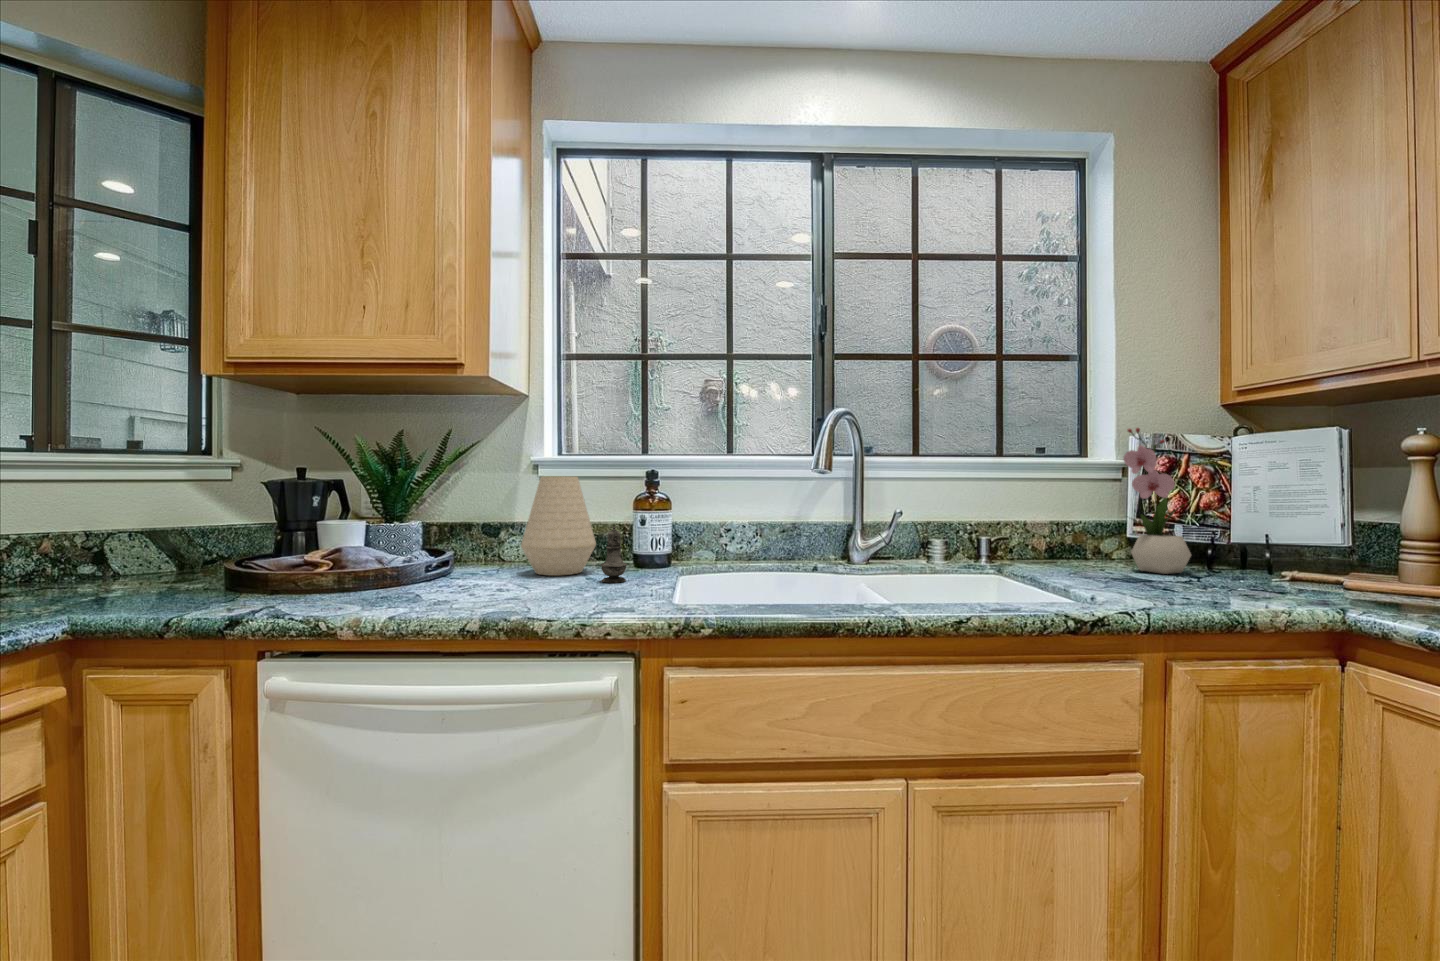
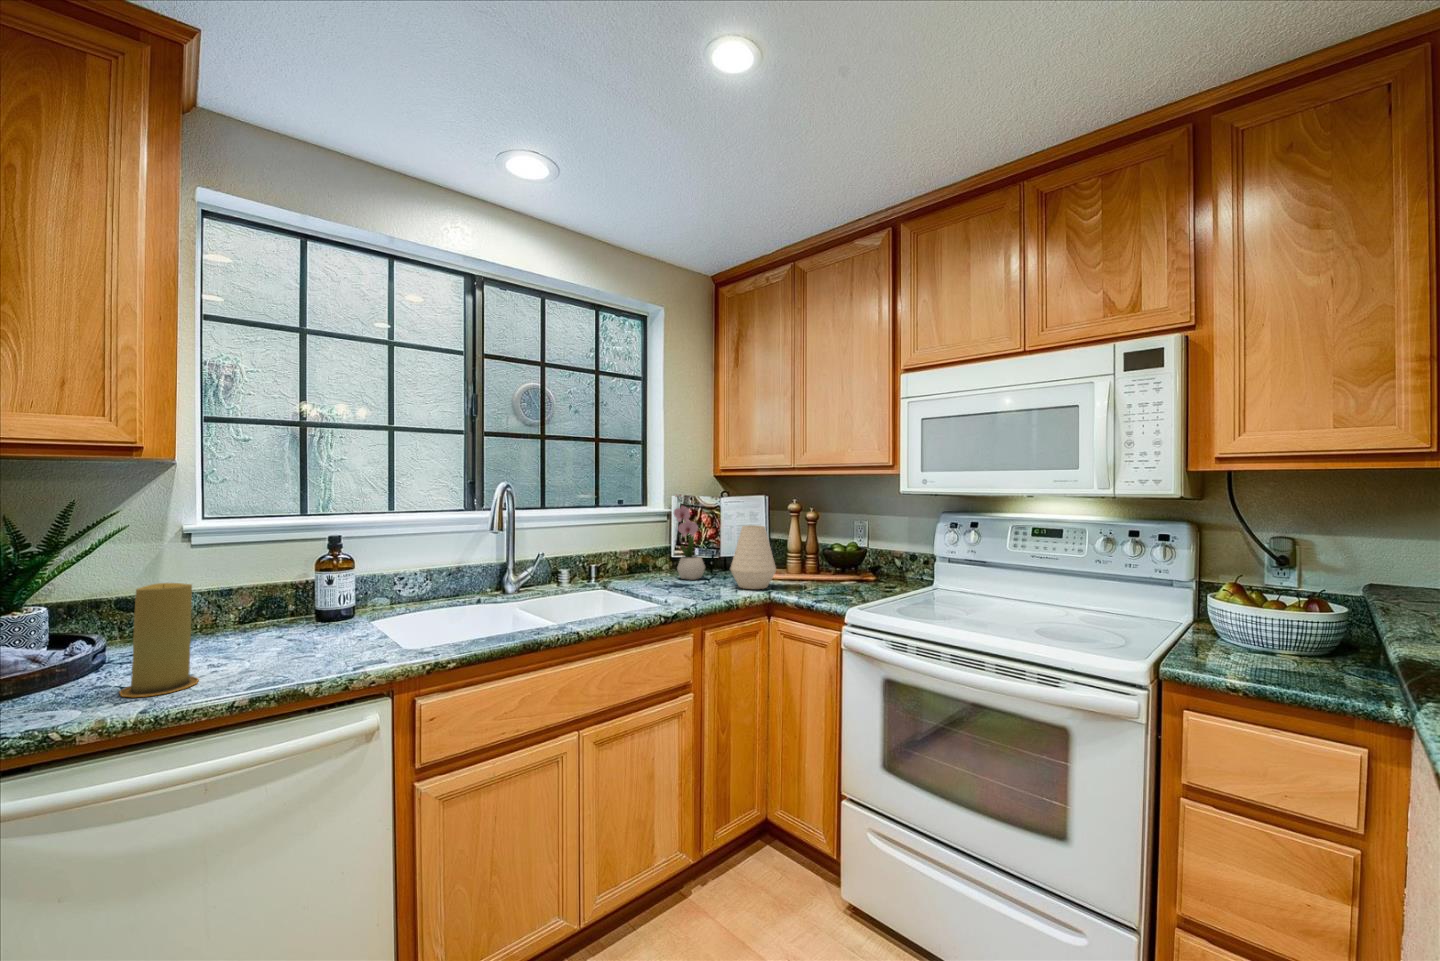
vase: present [521,476,596,576] -> present [731,525,776,589]
candle: none [399,491,468,606] -> present [120,583,199,697]
salt shaker: present [601,526,627,583] -> none [308,592,335,642]

